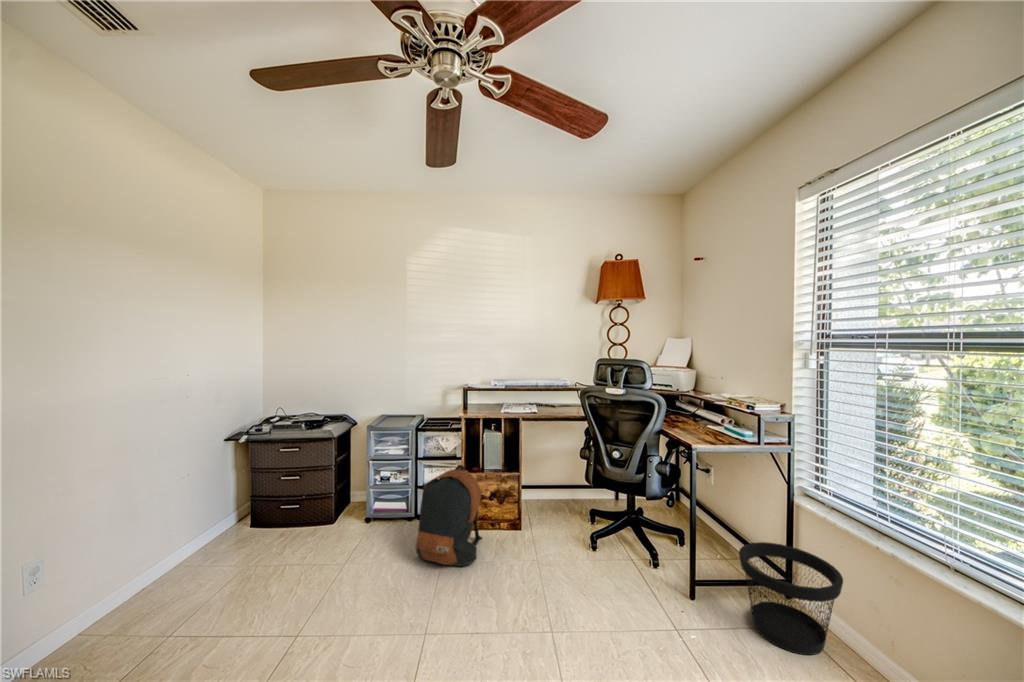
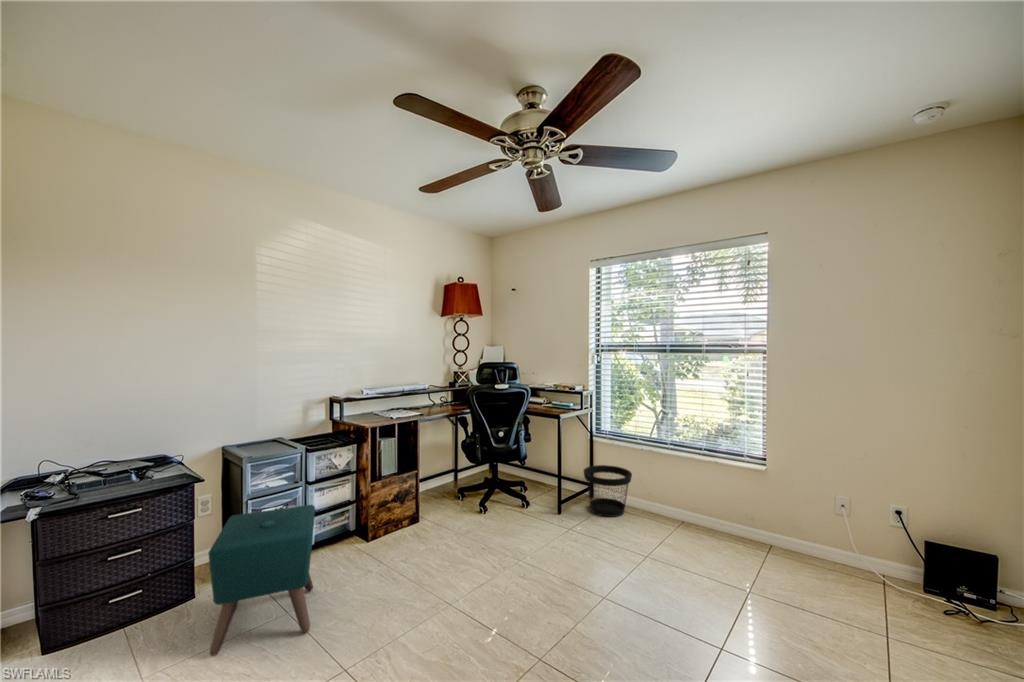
backpack: present [415,465,482,566] -> none [359,472,422,572]
ottoman: none [279,468,379,584] -> present [209,505,315,655]

